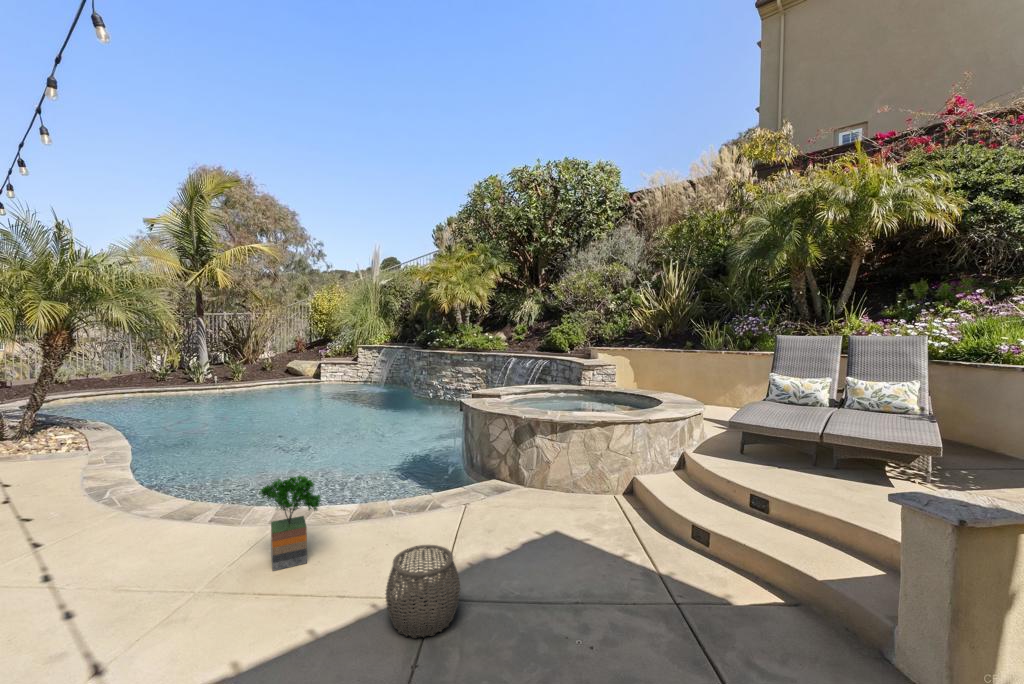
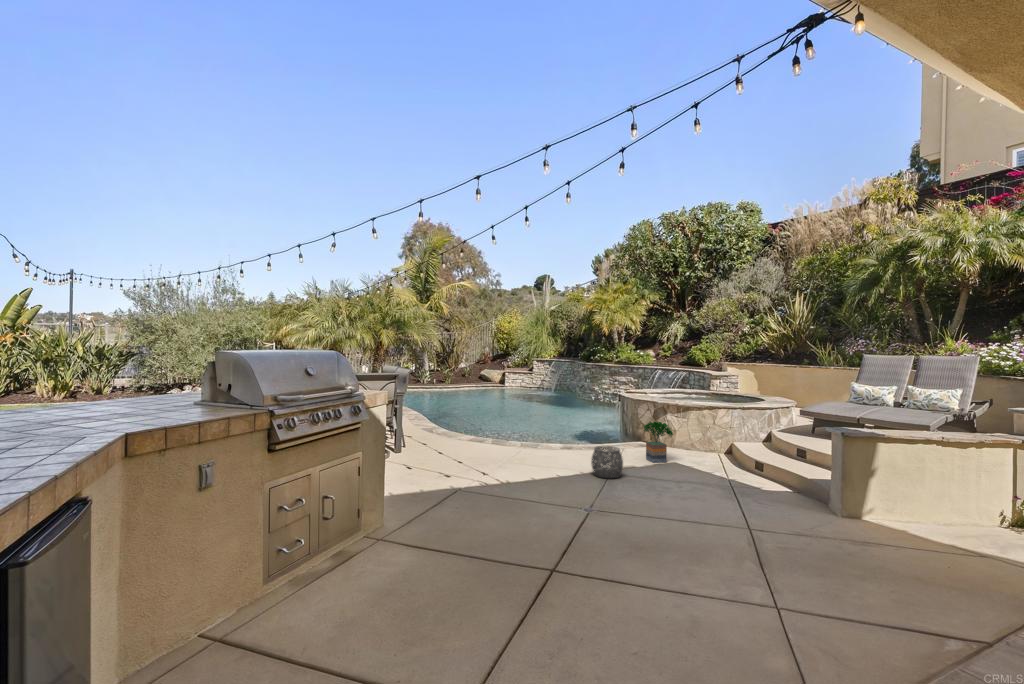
potted tree: present [259,475,320,571] -> present [644,422,673,463]

